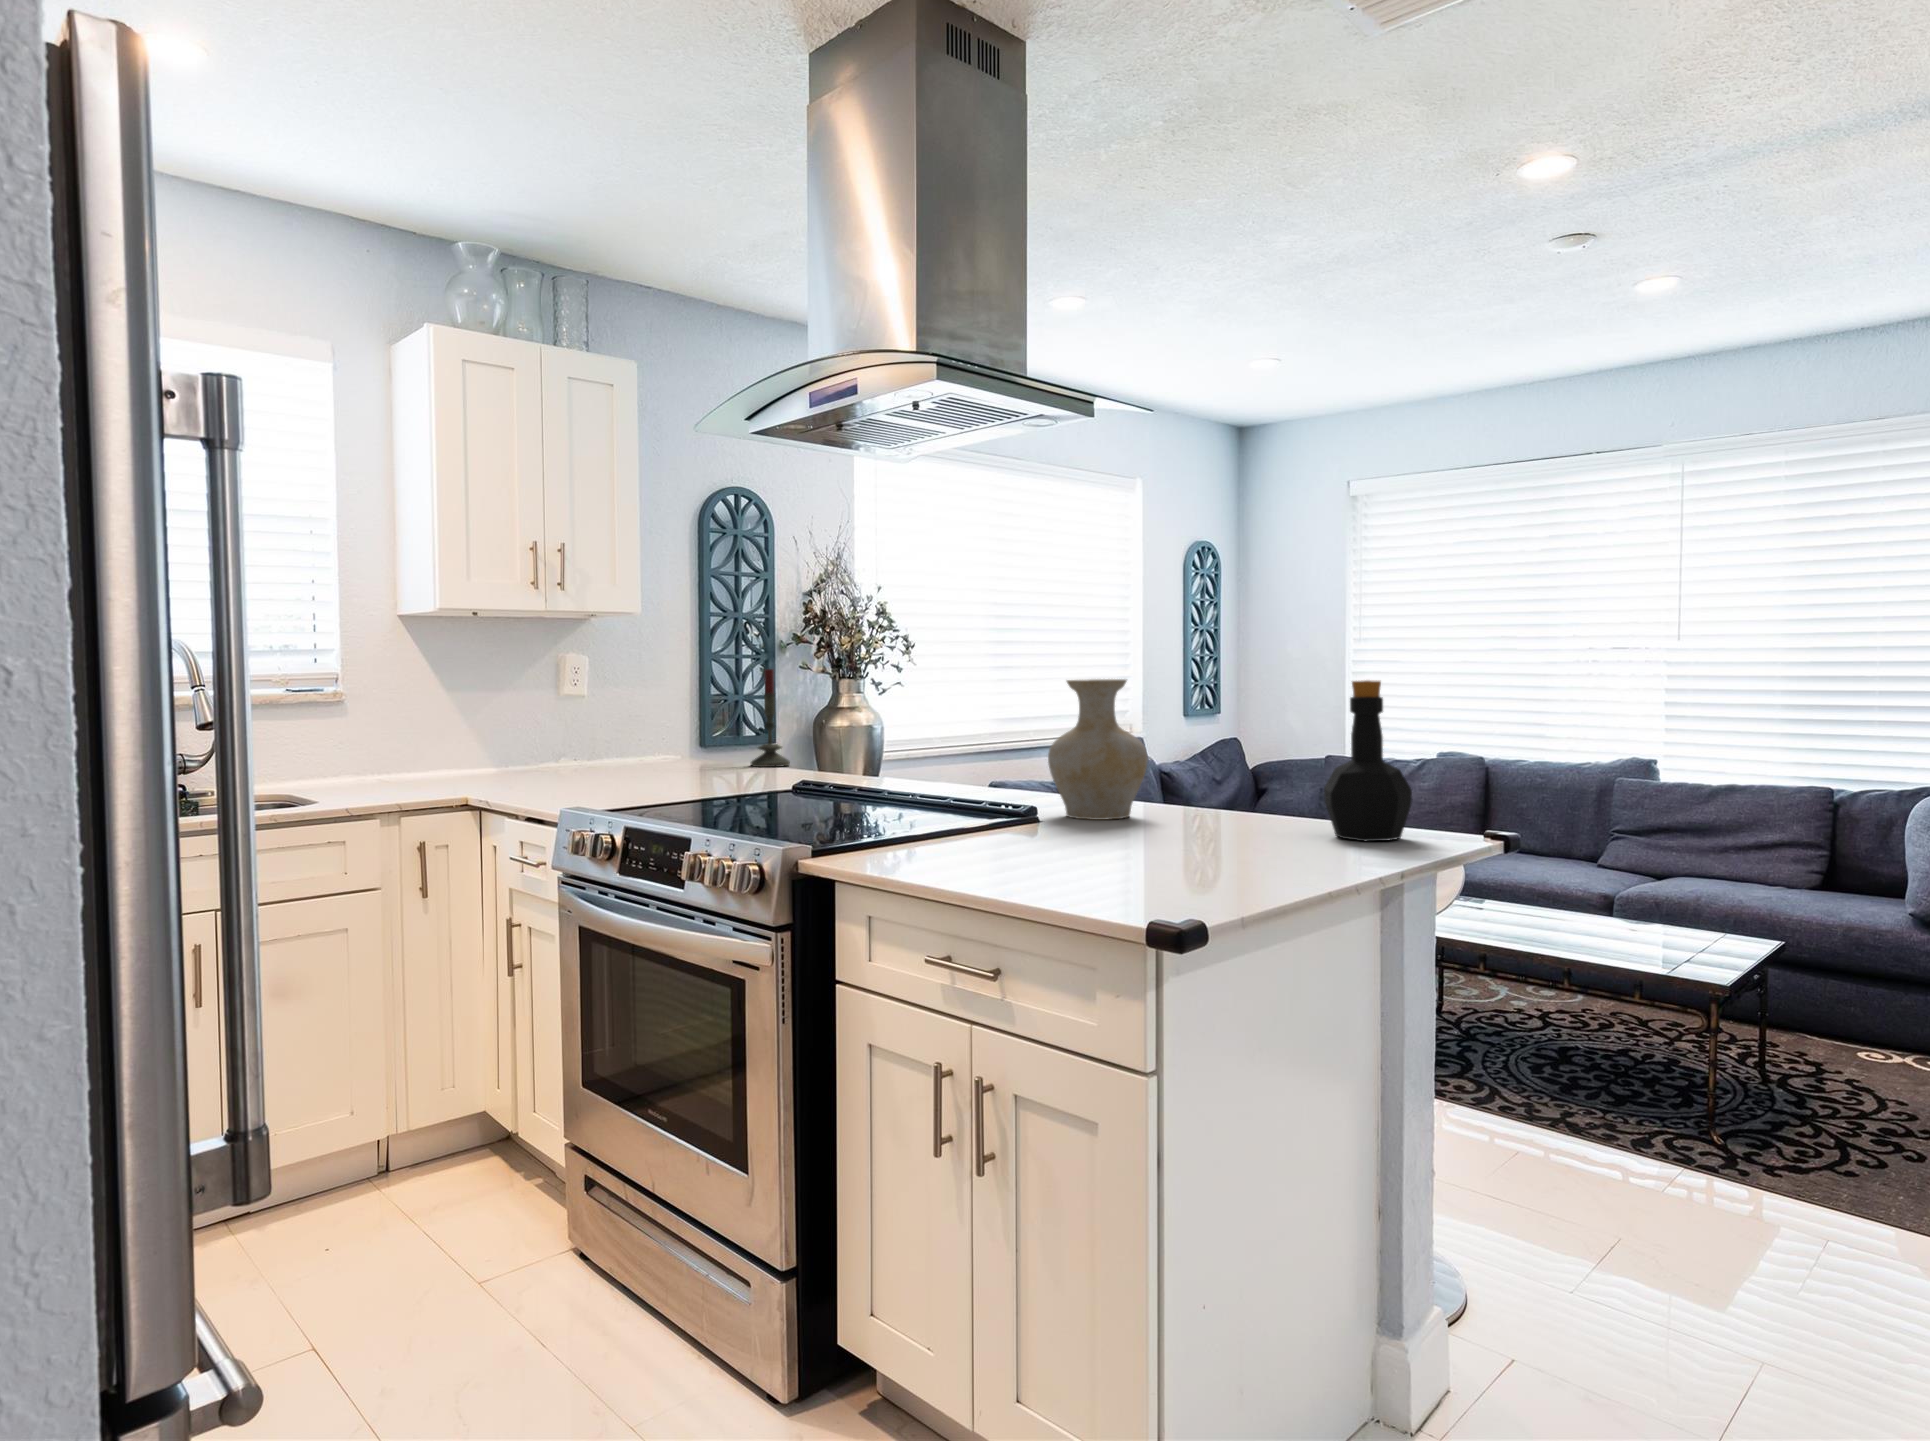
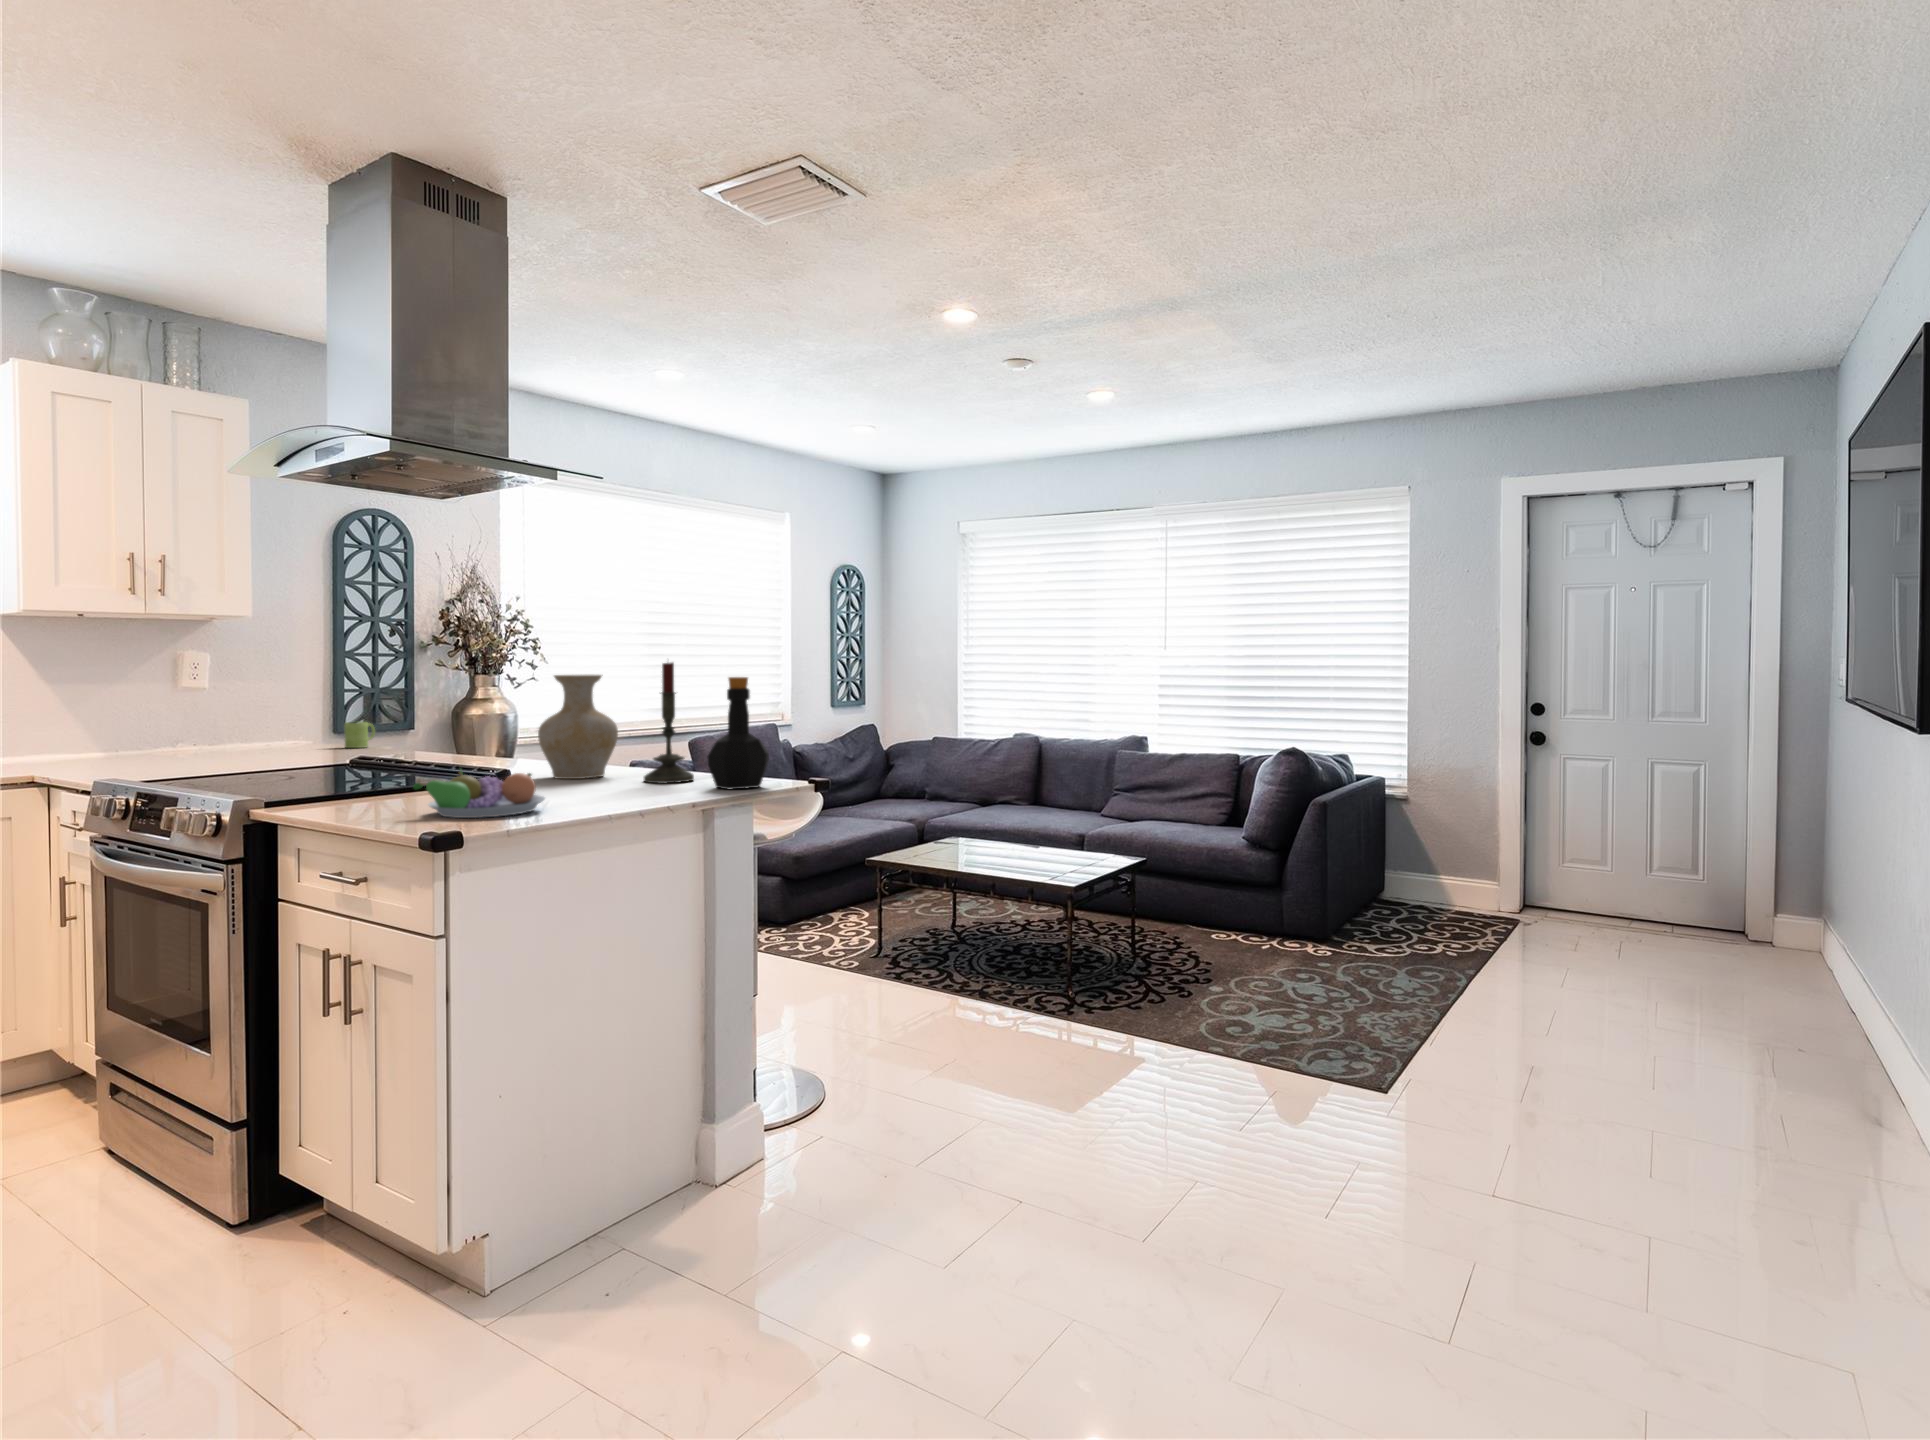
candle: present [751,669,790,767] -> present [644,663,694,783]
mug: none [712,738,742,770] -> present [344,722,375,748]
fruit bowl: none [1057,813,1222,887] -> present [413,771,545,818]

